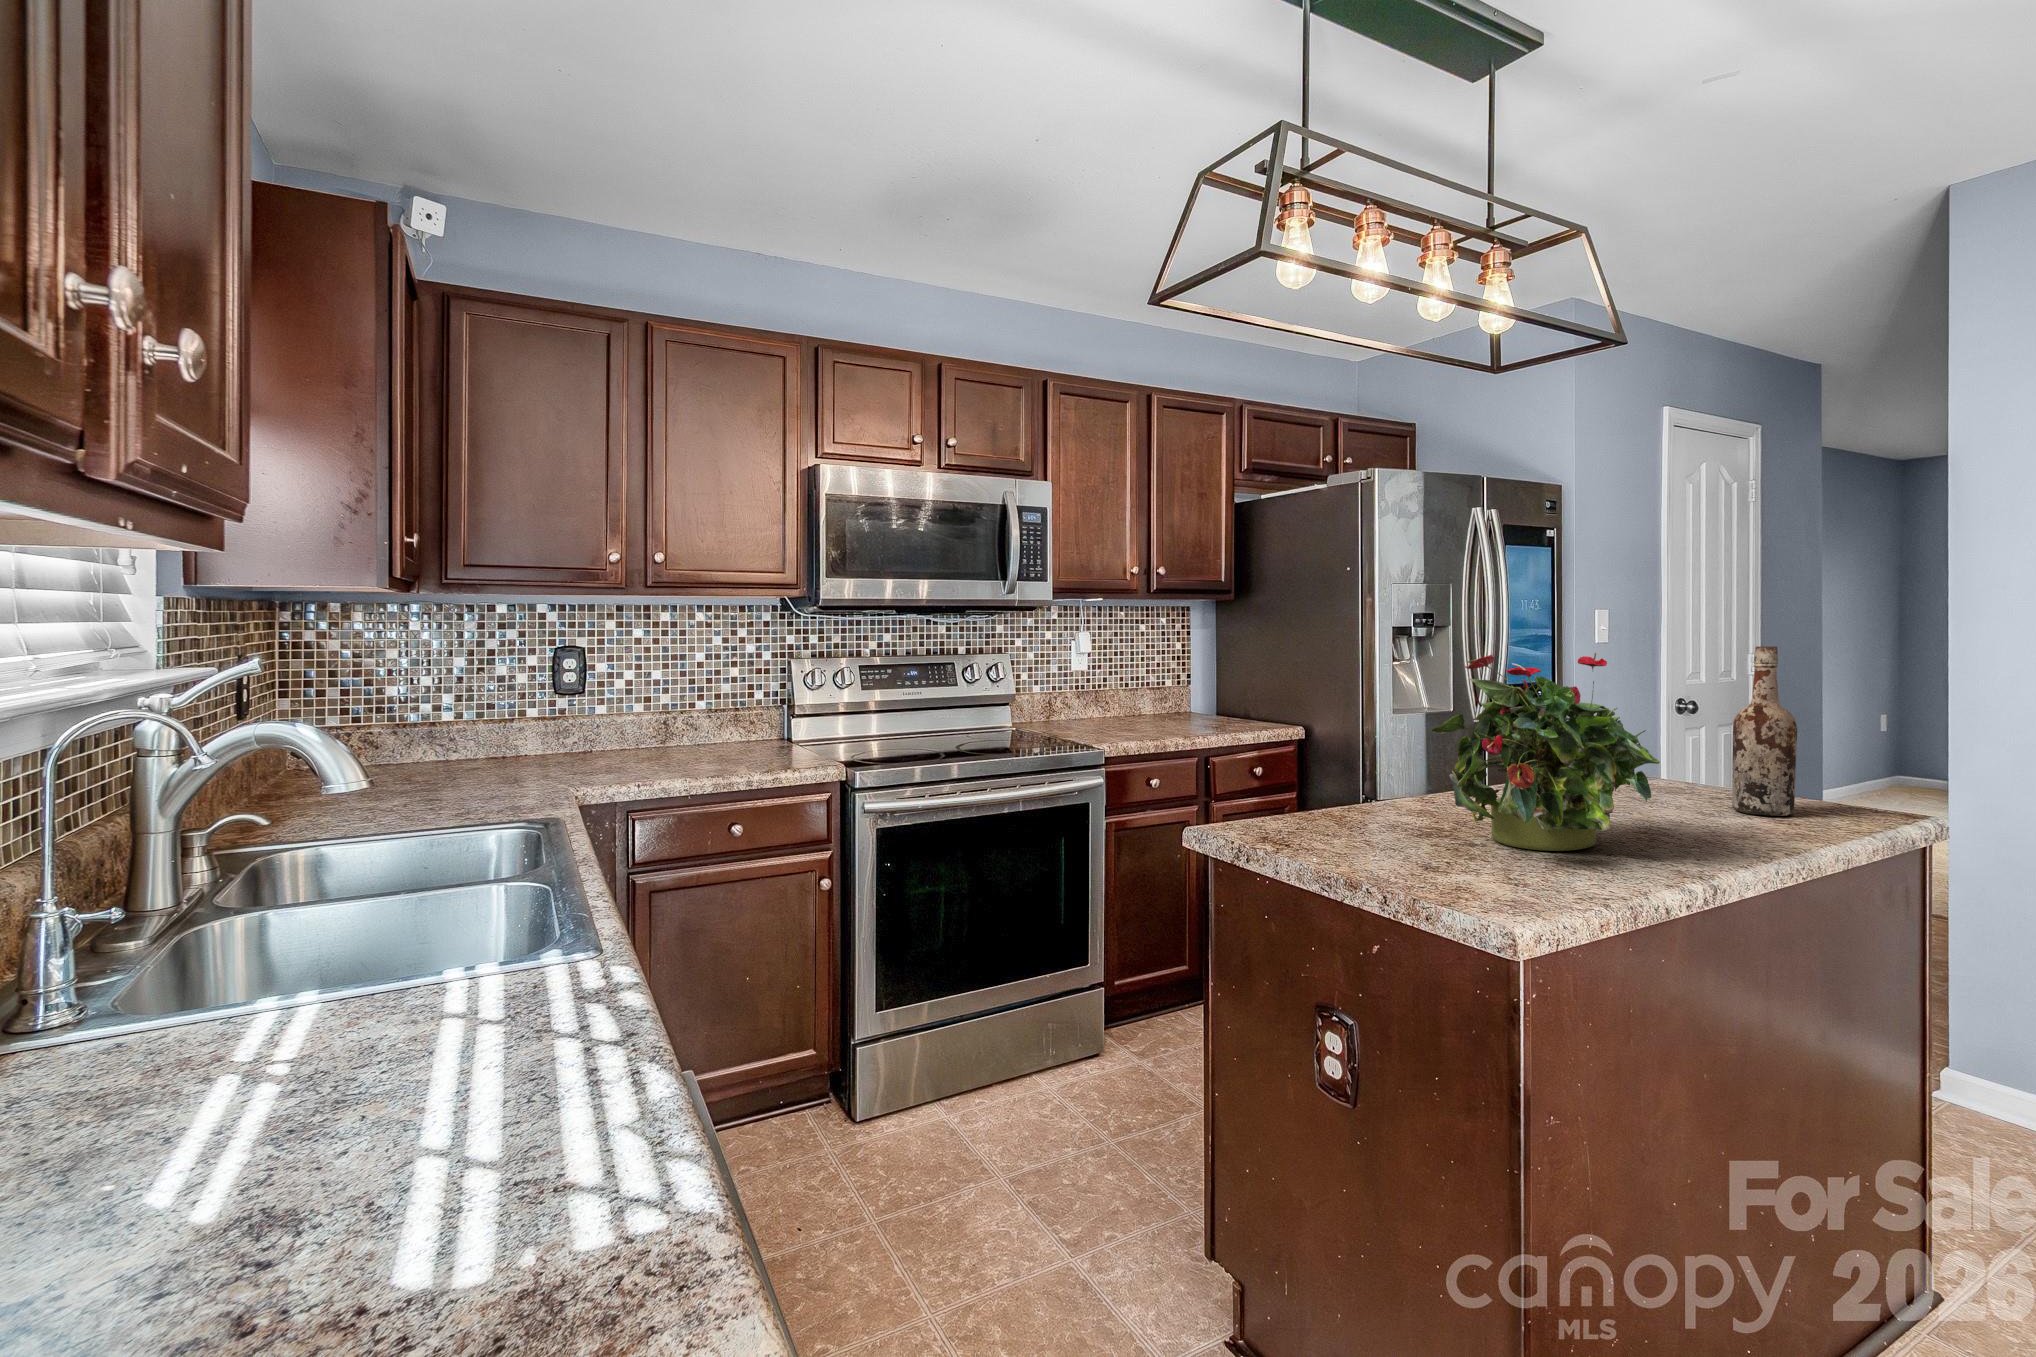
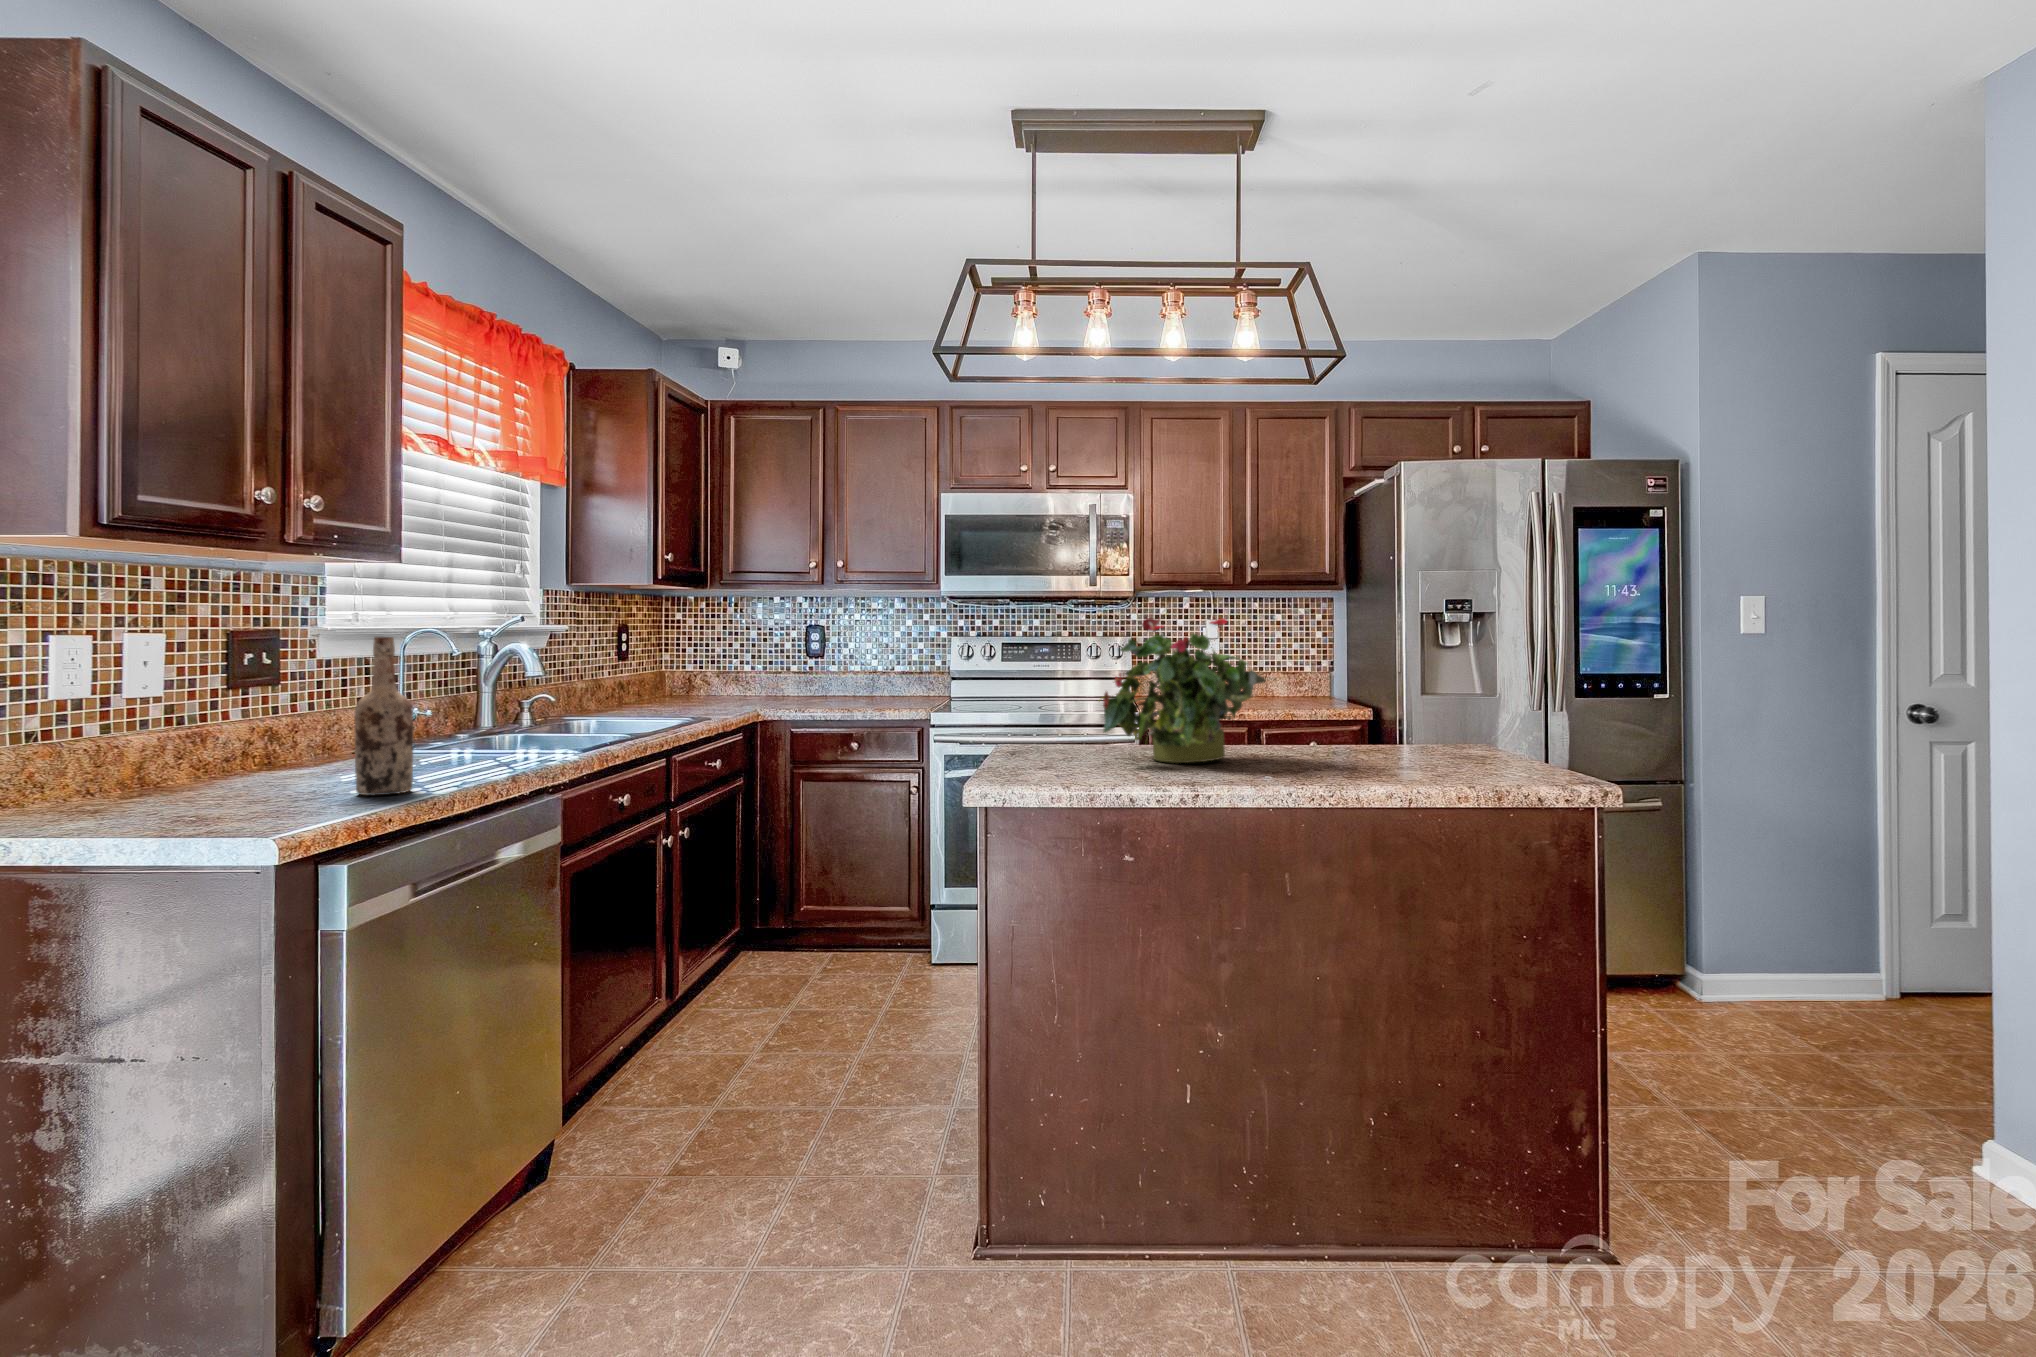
wine bottle: present [1732,646,1797,816] -> present [354,637,413,795]

